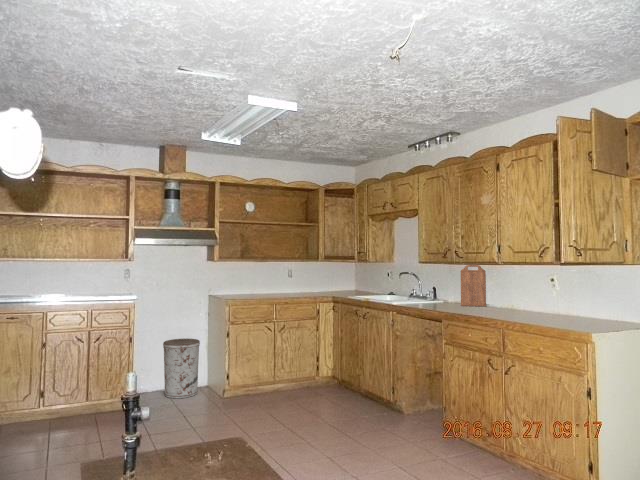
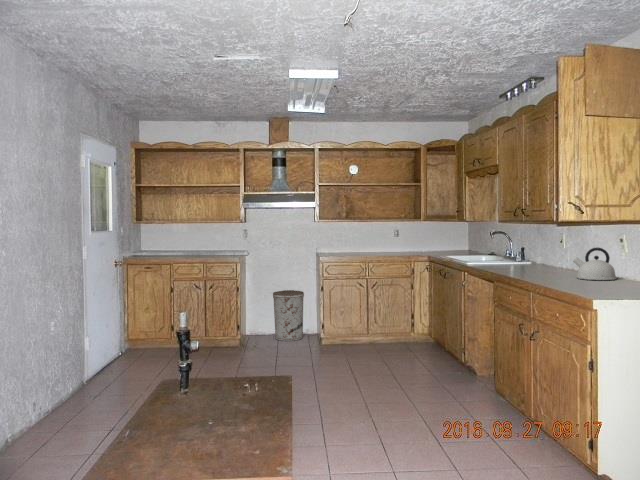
cutting board: present [461,265,486,306] -> none [529,223,555,267]
kettle: none [543,289,584,321] -> present [573,248,616,280]

